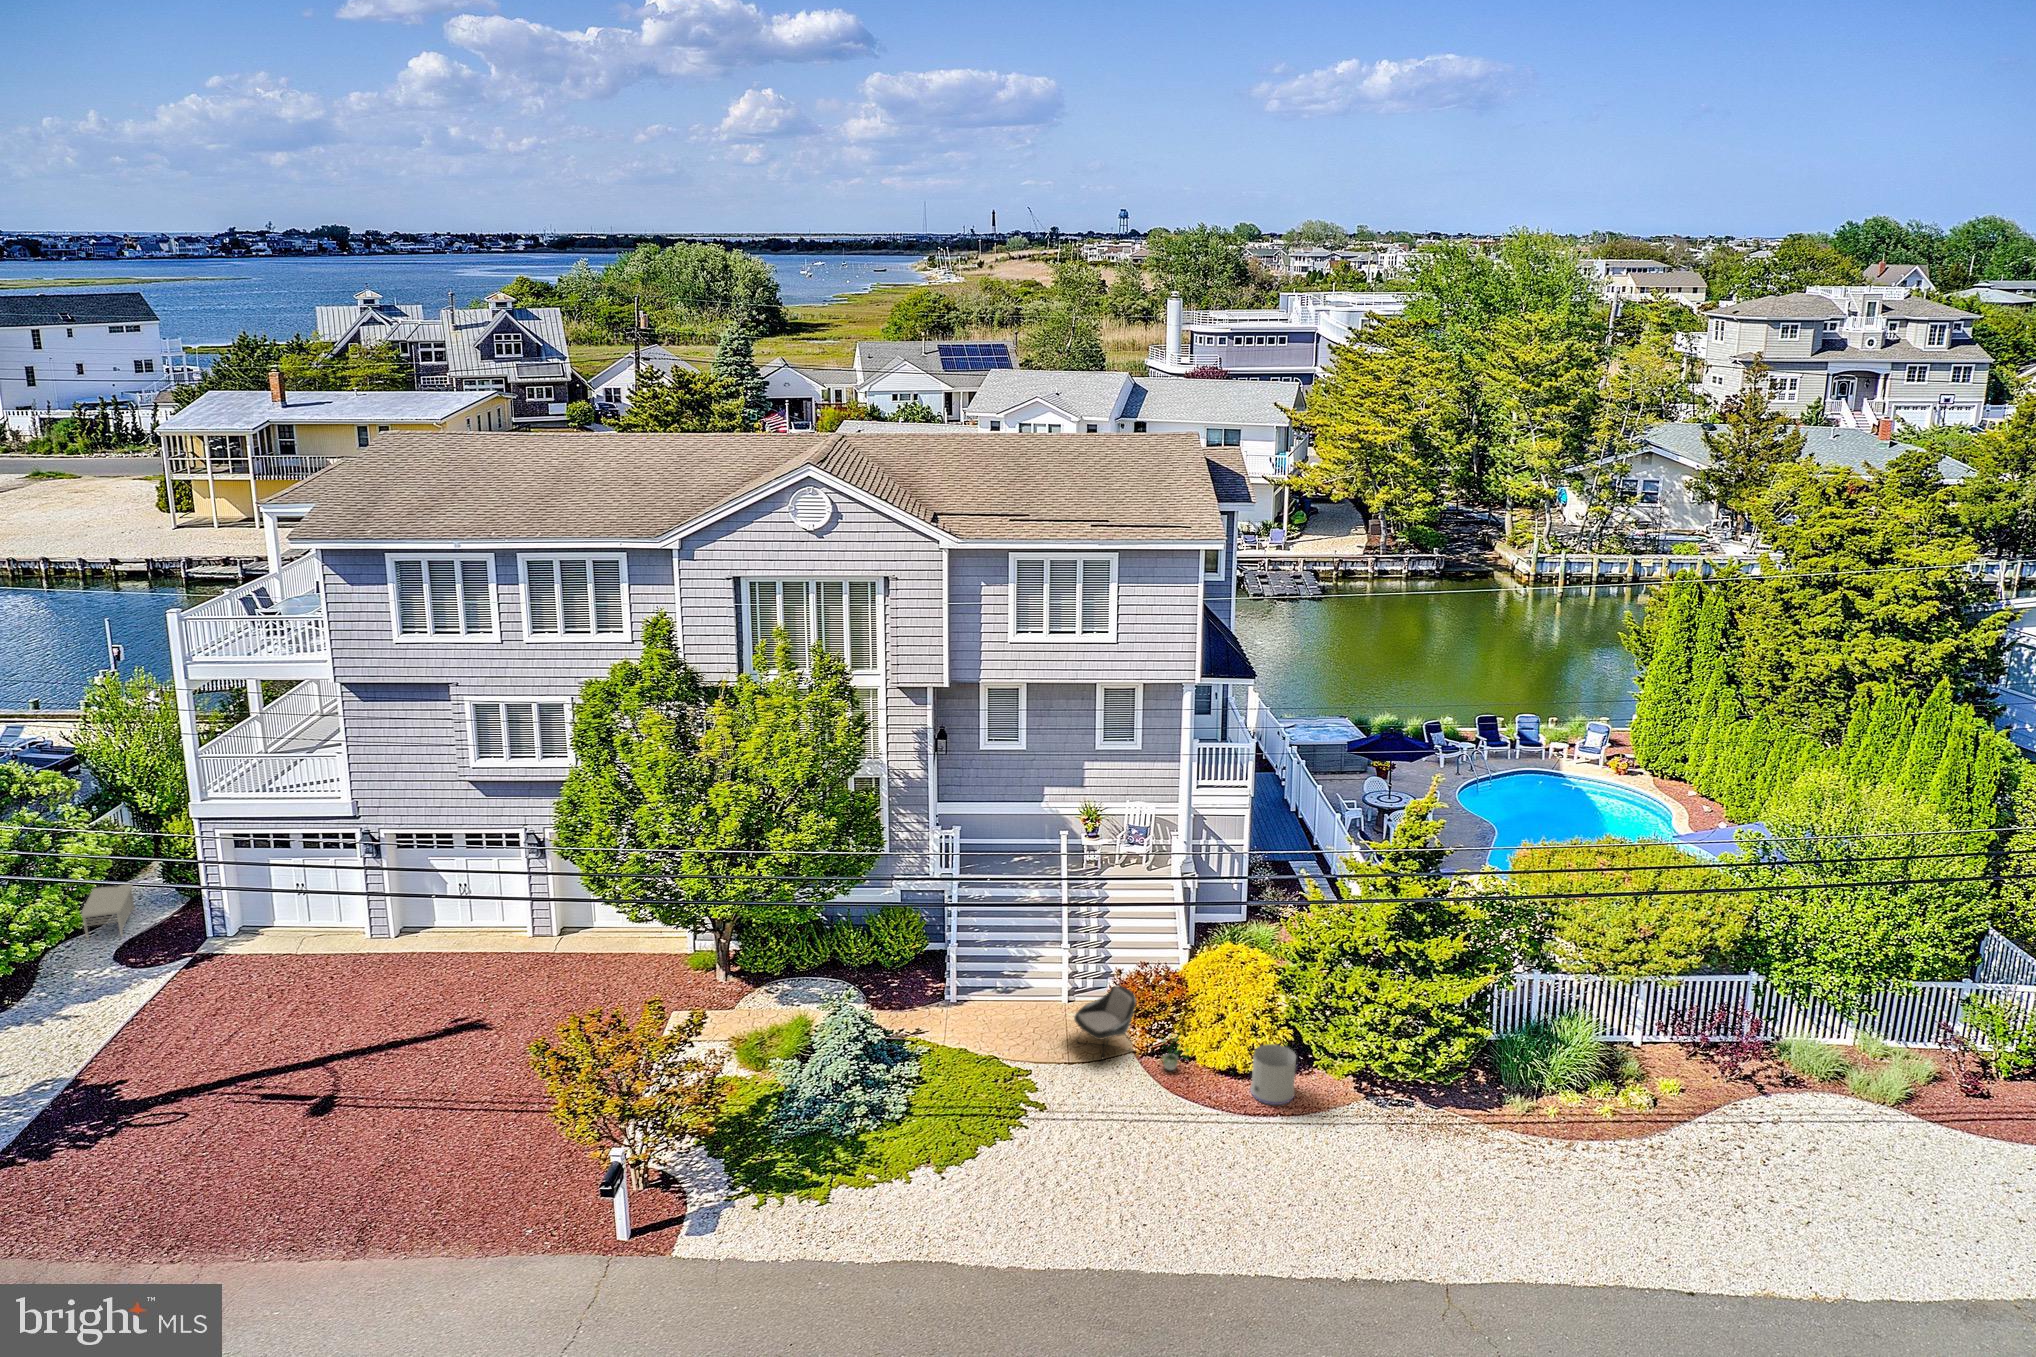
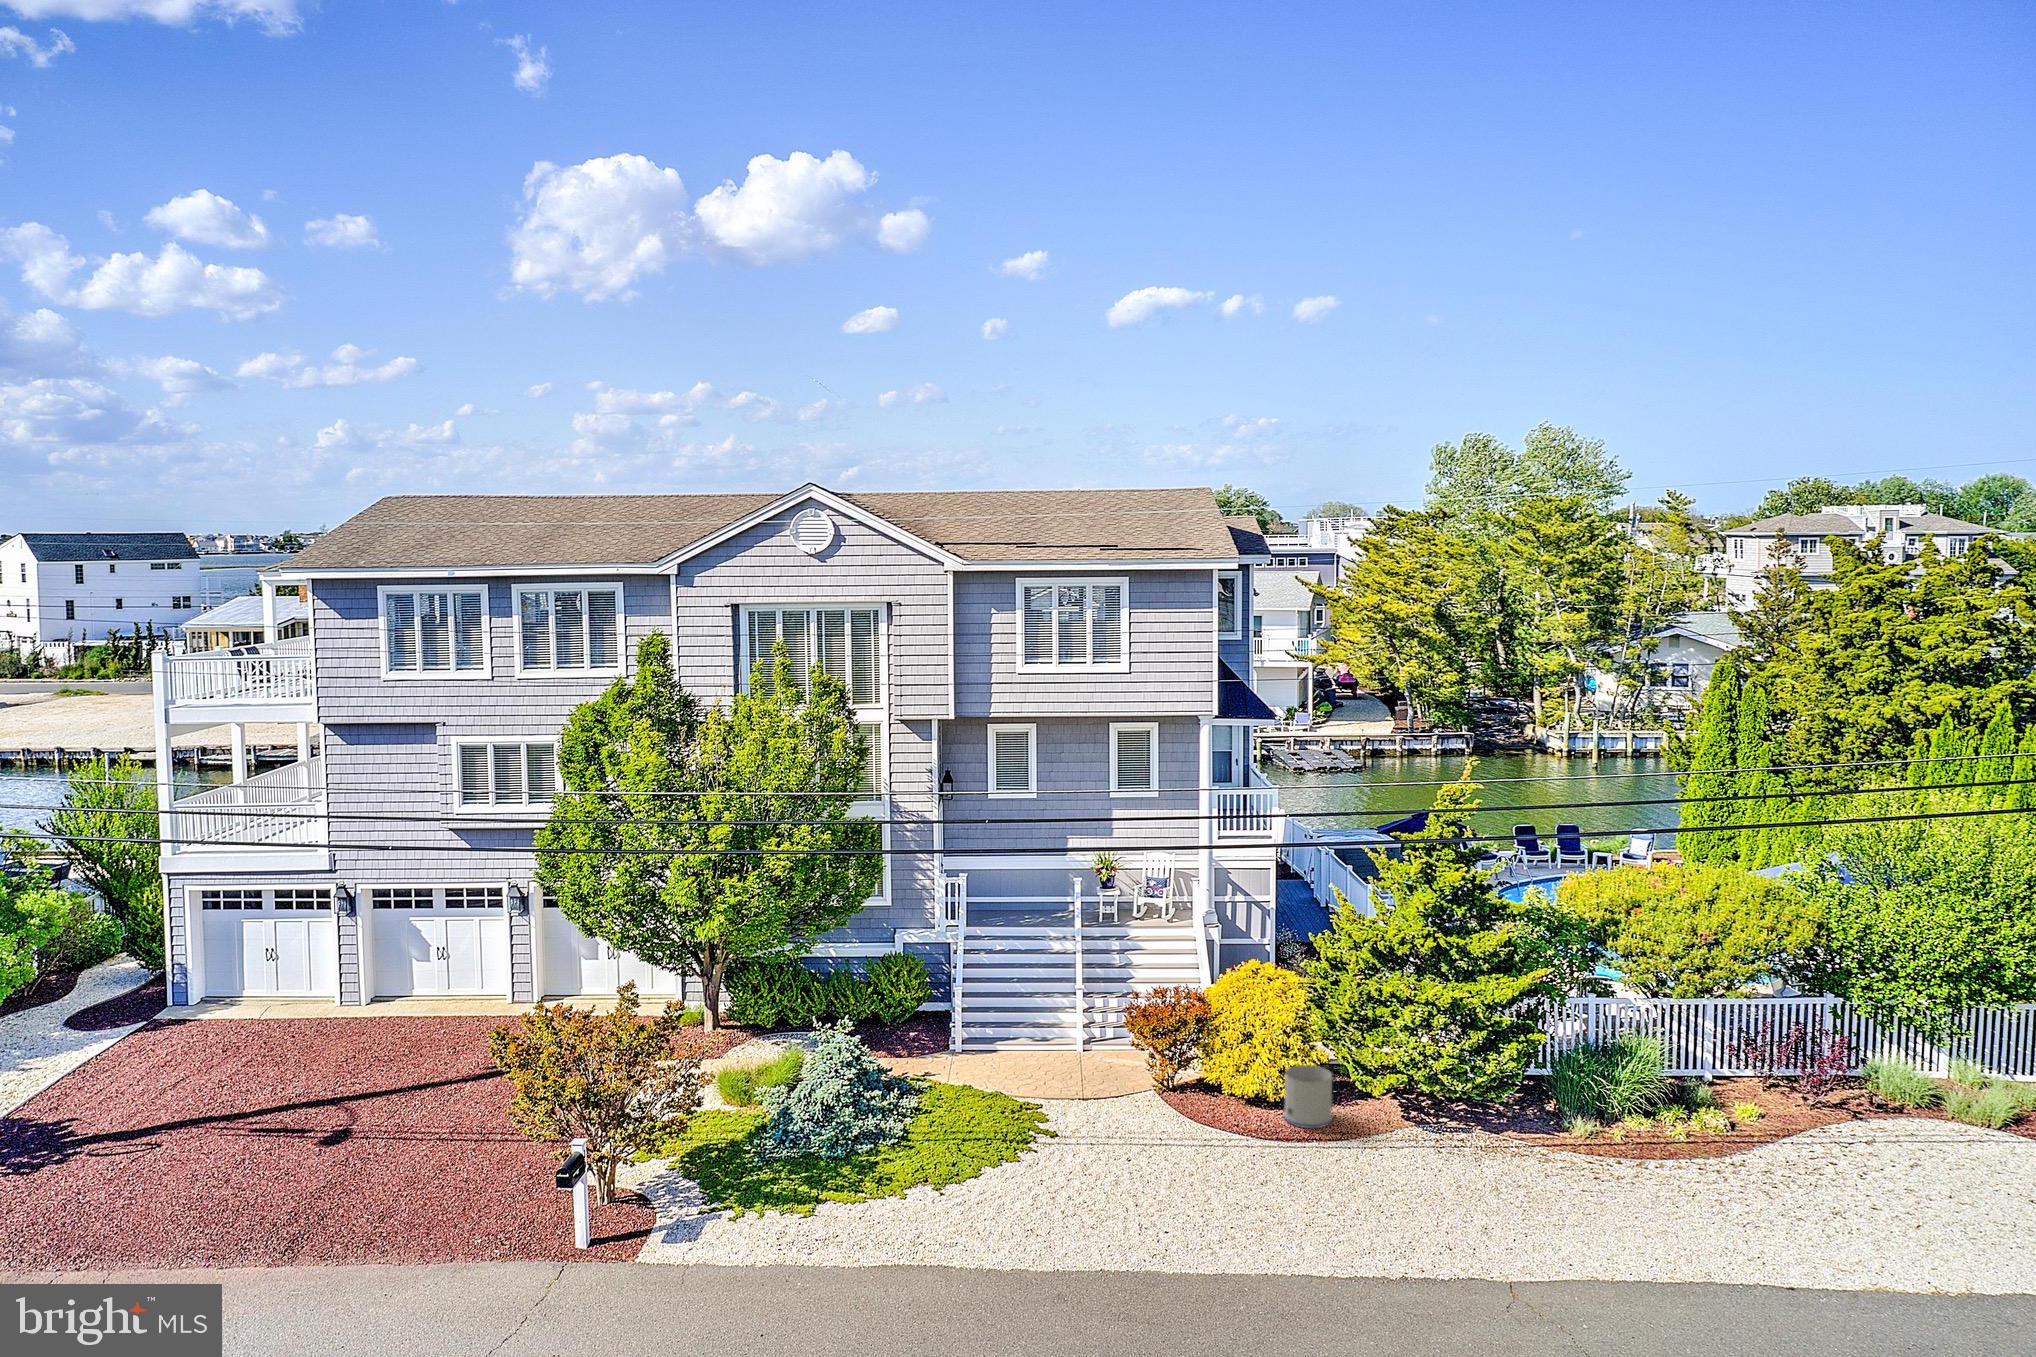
storage bench: present [82,884,135,940] -> none [30,957,90,1010]
lounge chair: present [1074,985,1137,1059] -> none [1090,1016,1159,1096]
potted plant: present [1161,1035,1189,1070] -> none [1184,1054,1218,1101]

